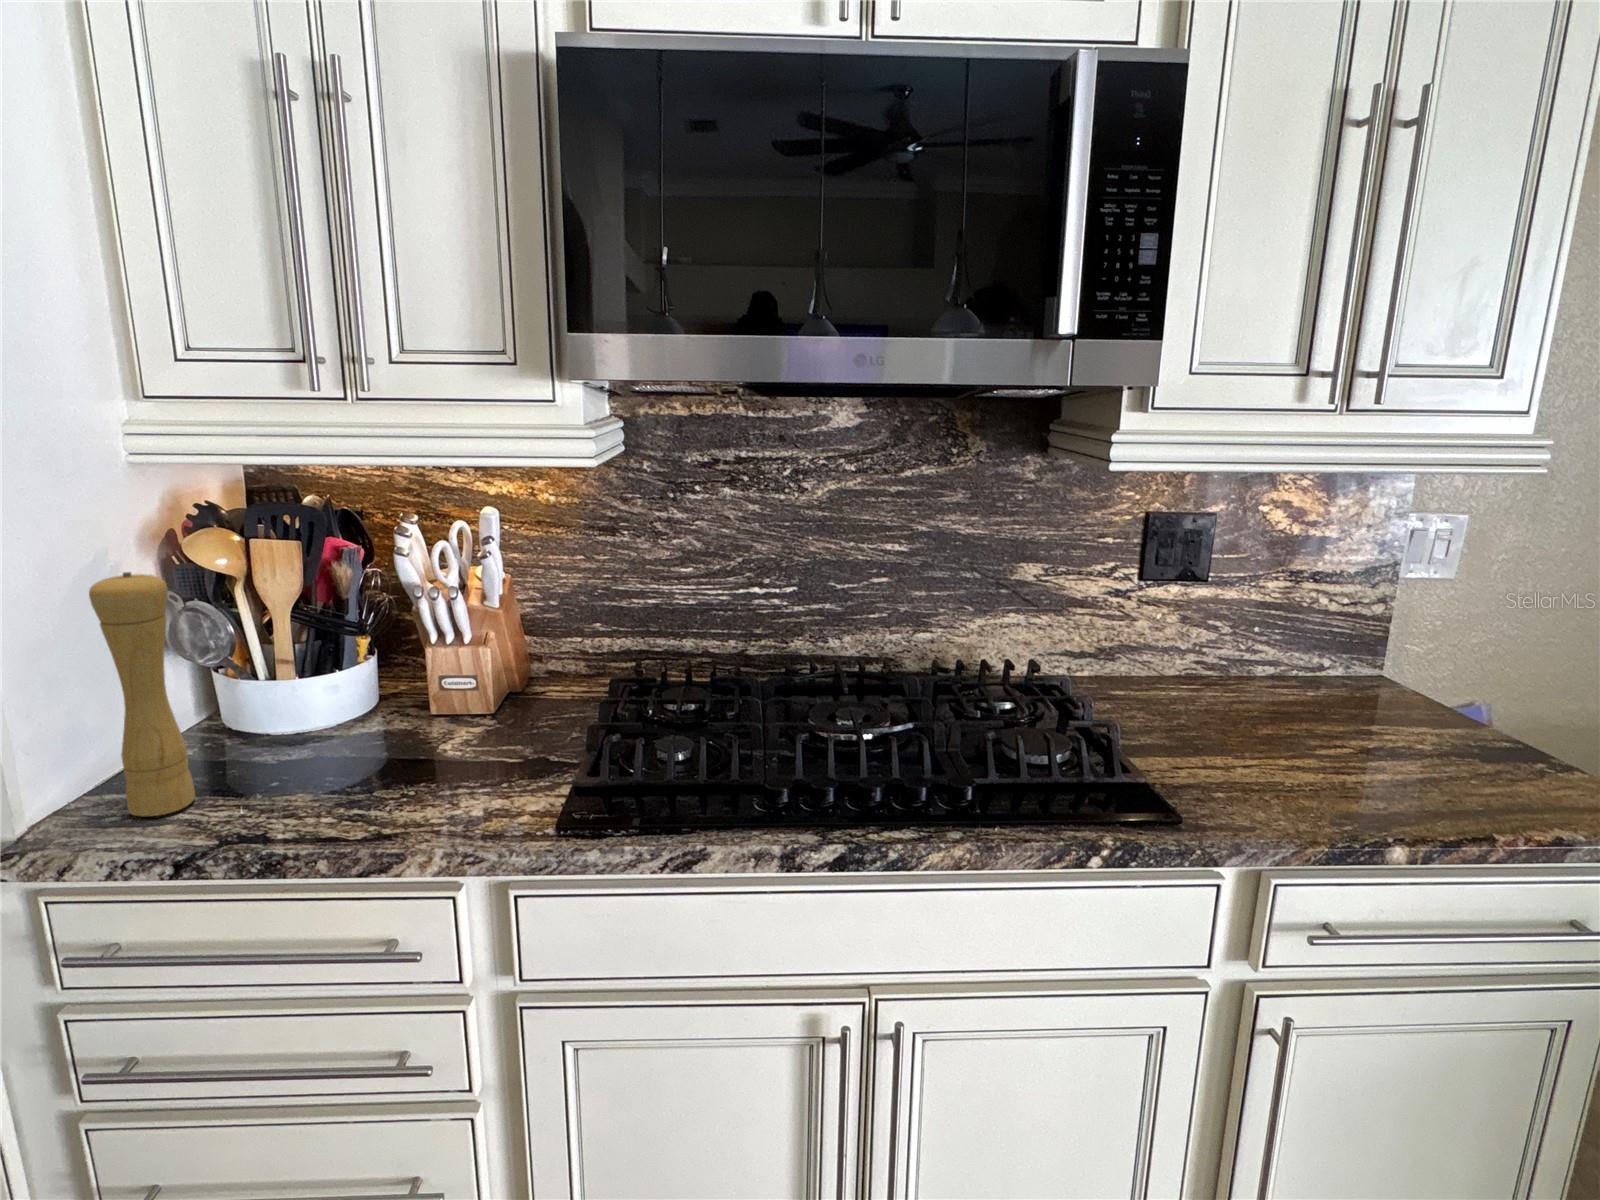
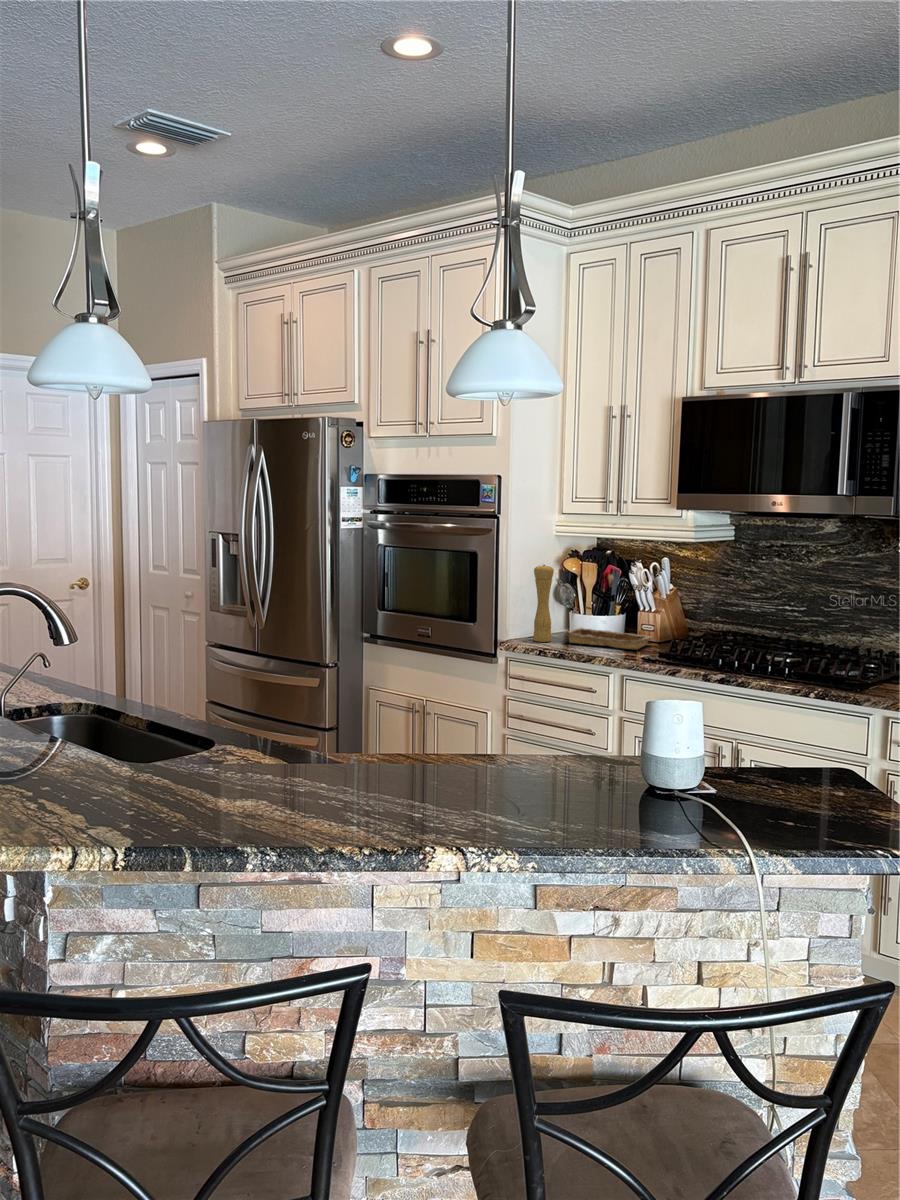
tray: none [246,714,502,793] -> present [568,628,651,649]

